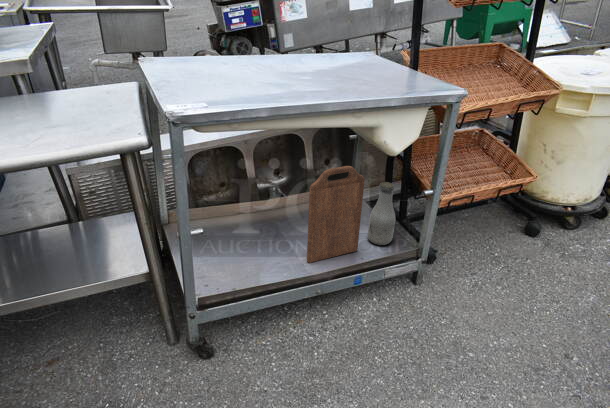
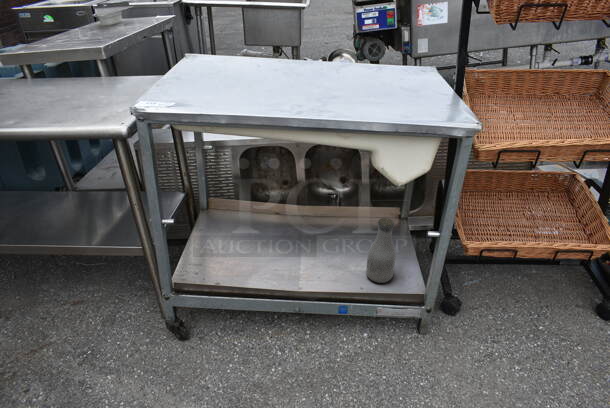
cutting board: present [307,166,365,263] -> none [288,196,351,282]

